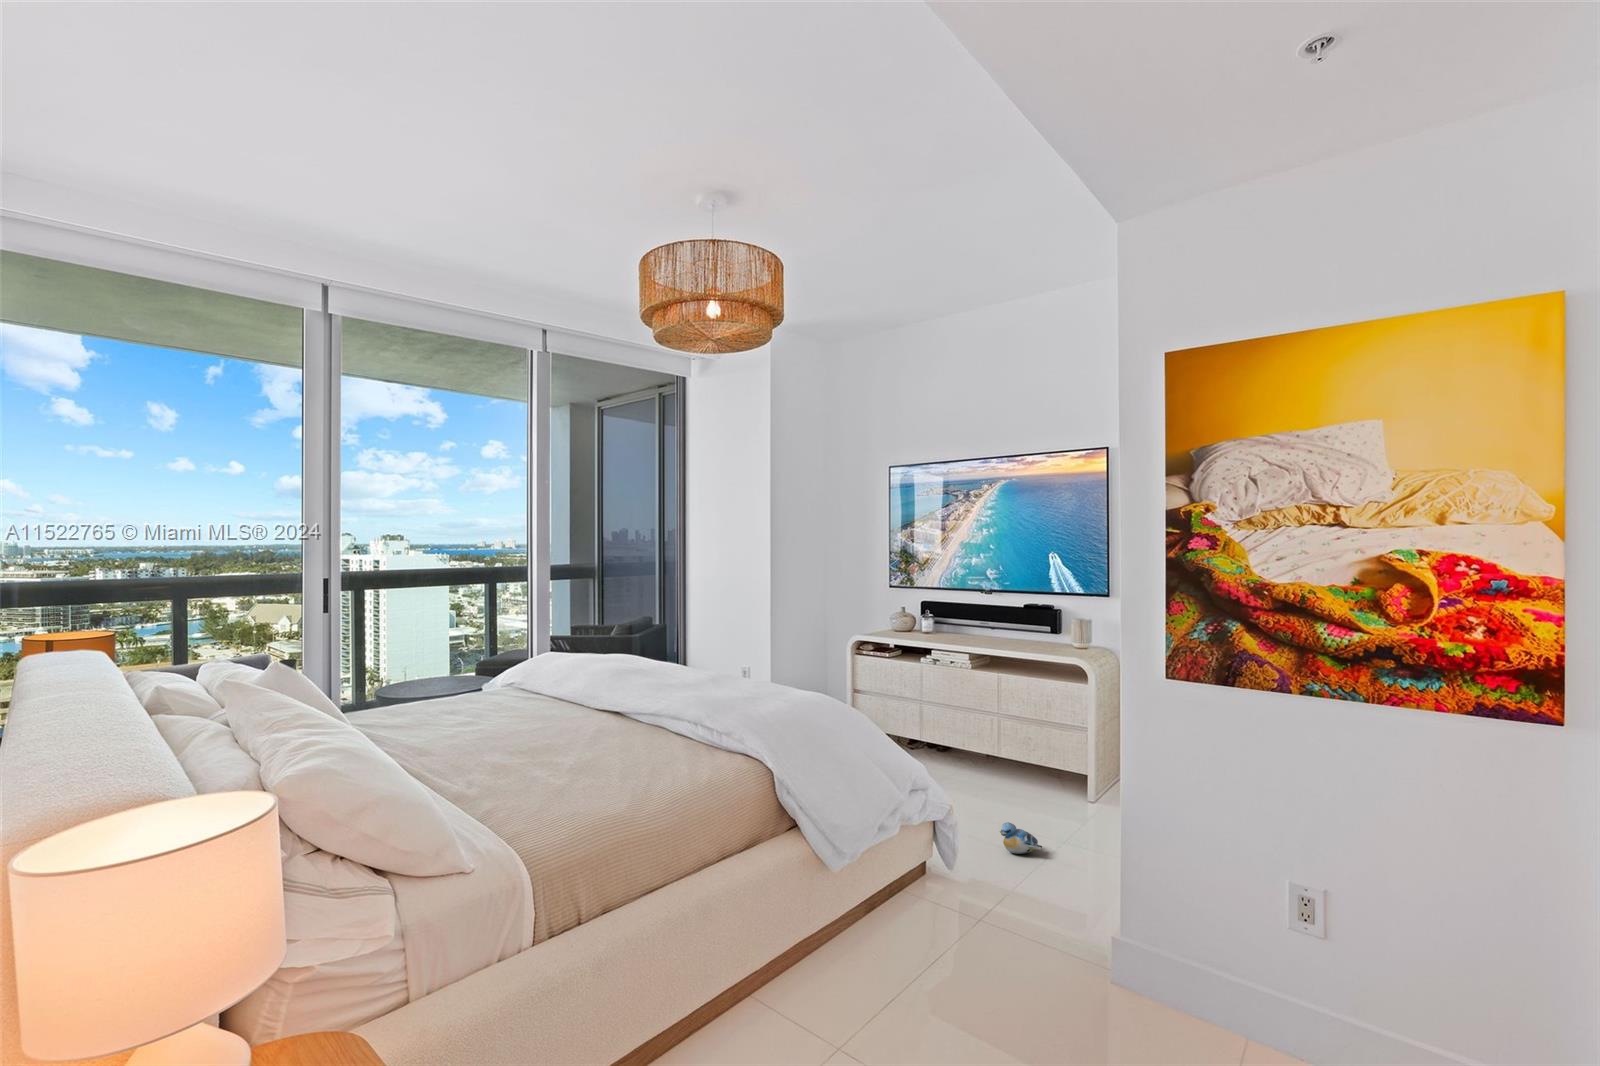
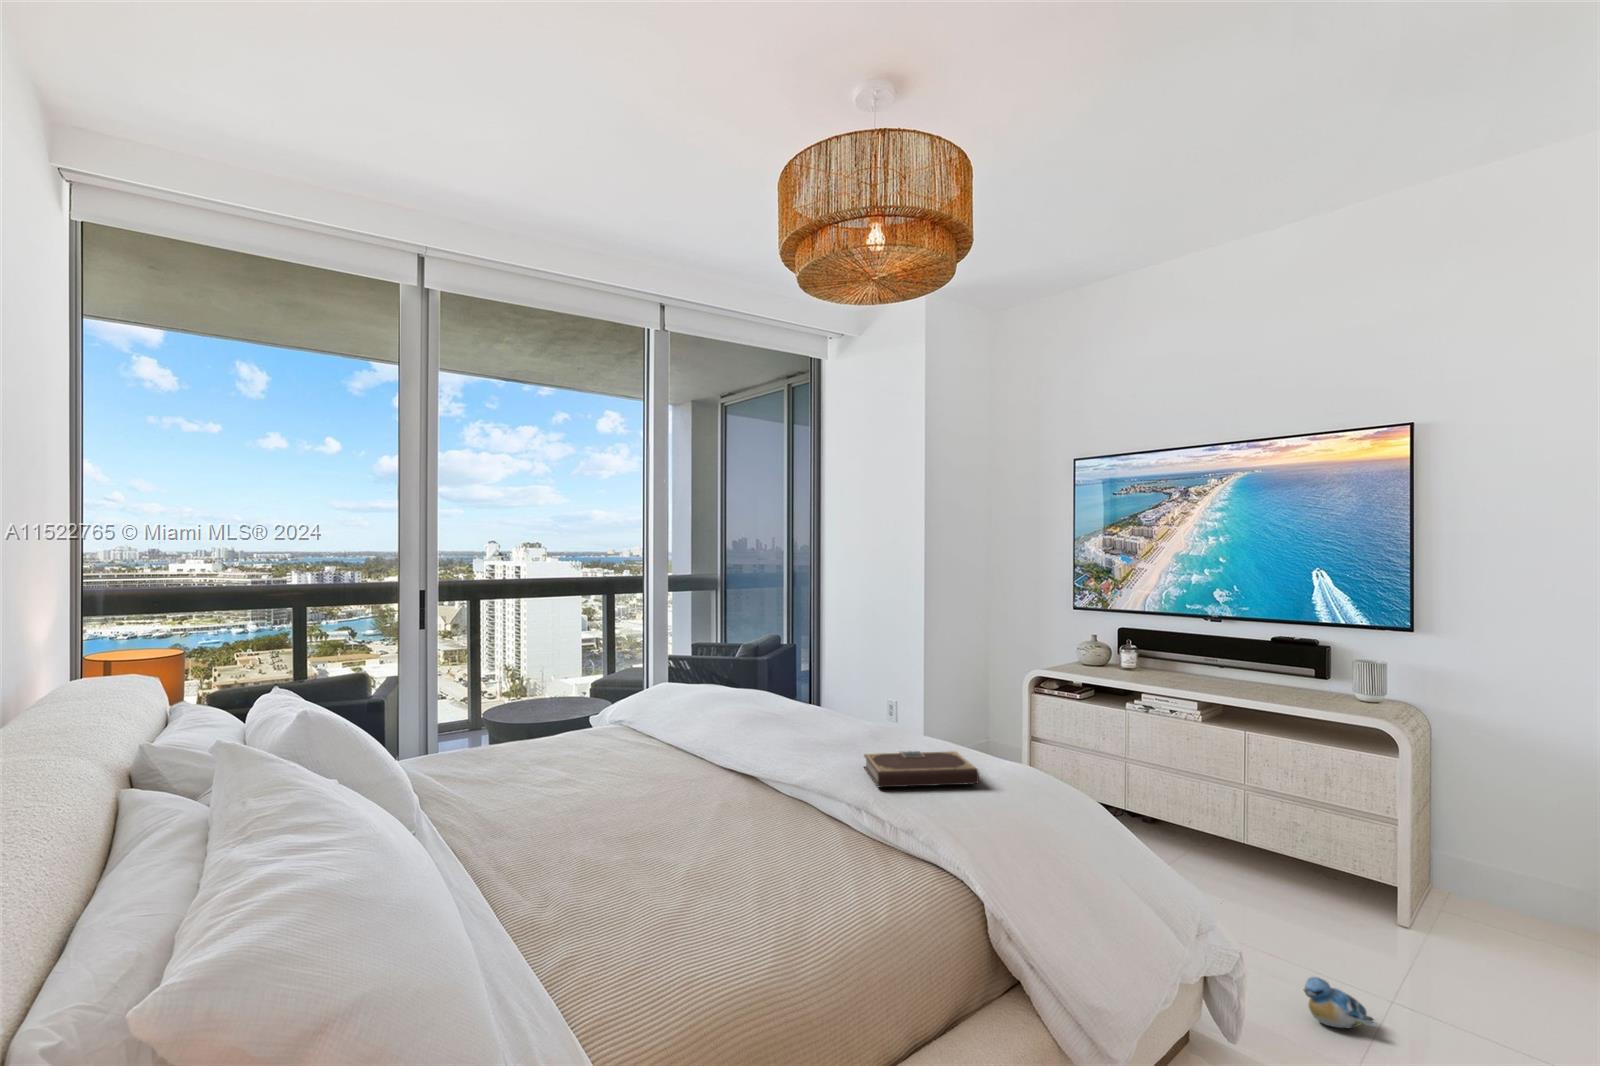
notebook: none [702,680,779,702] -> present [864,751,979,787]

